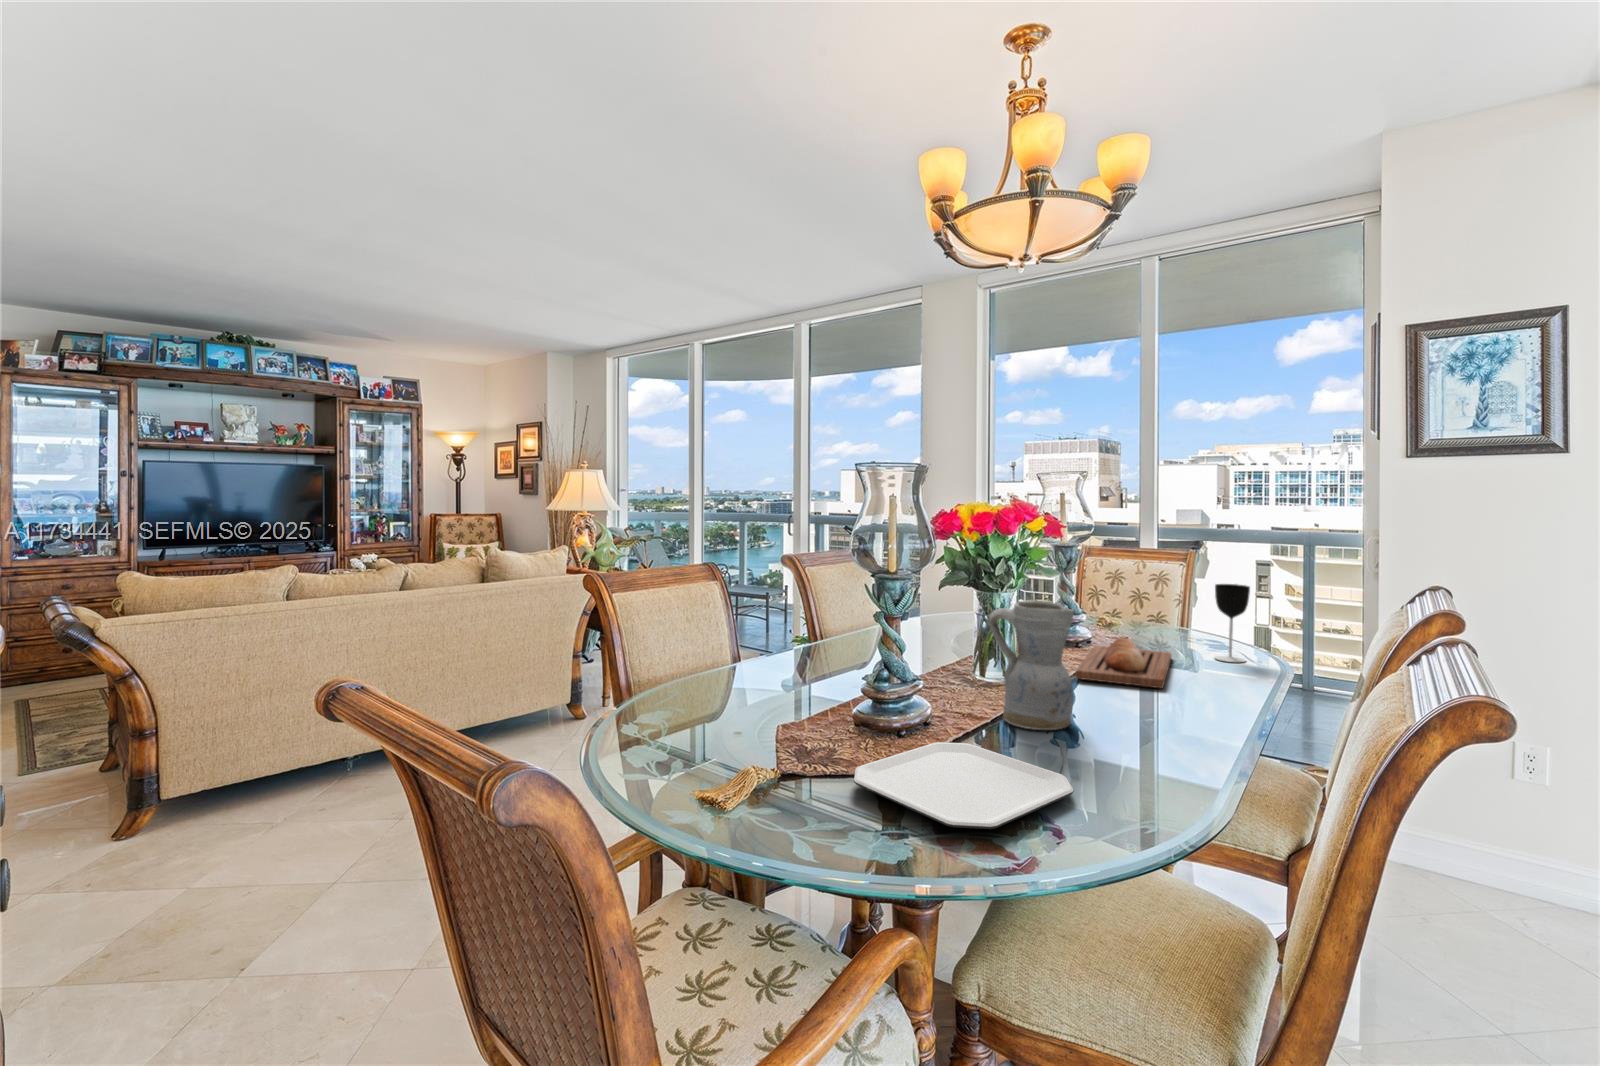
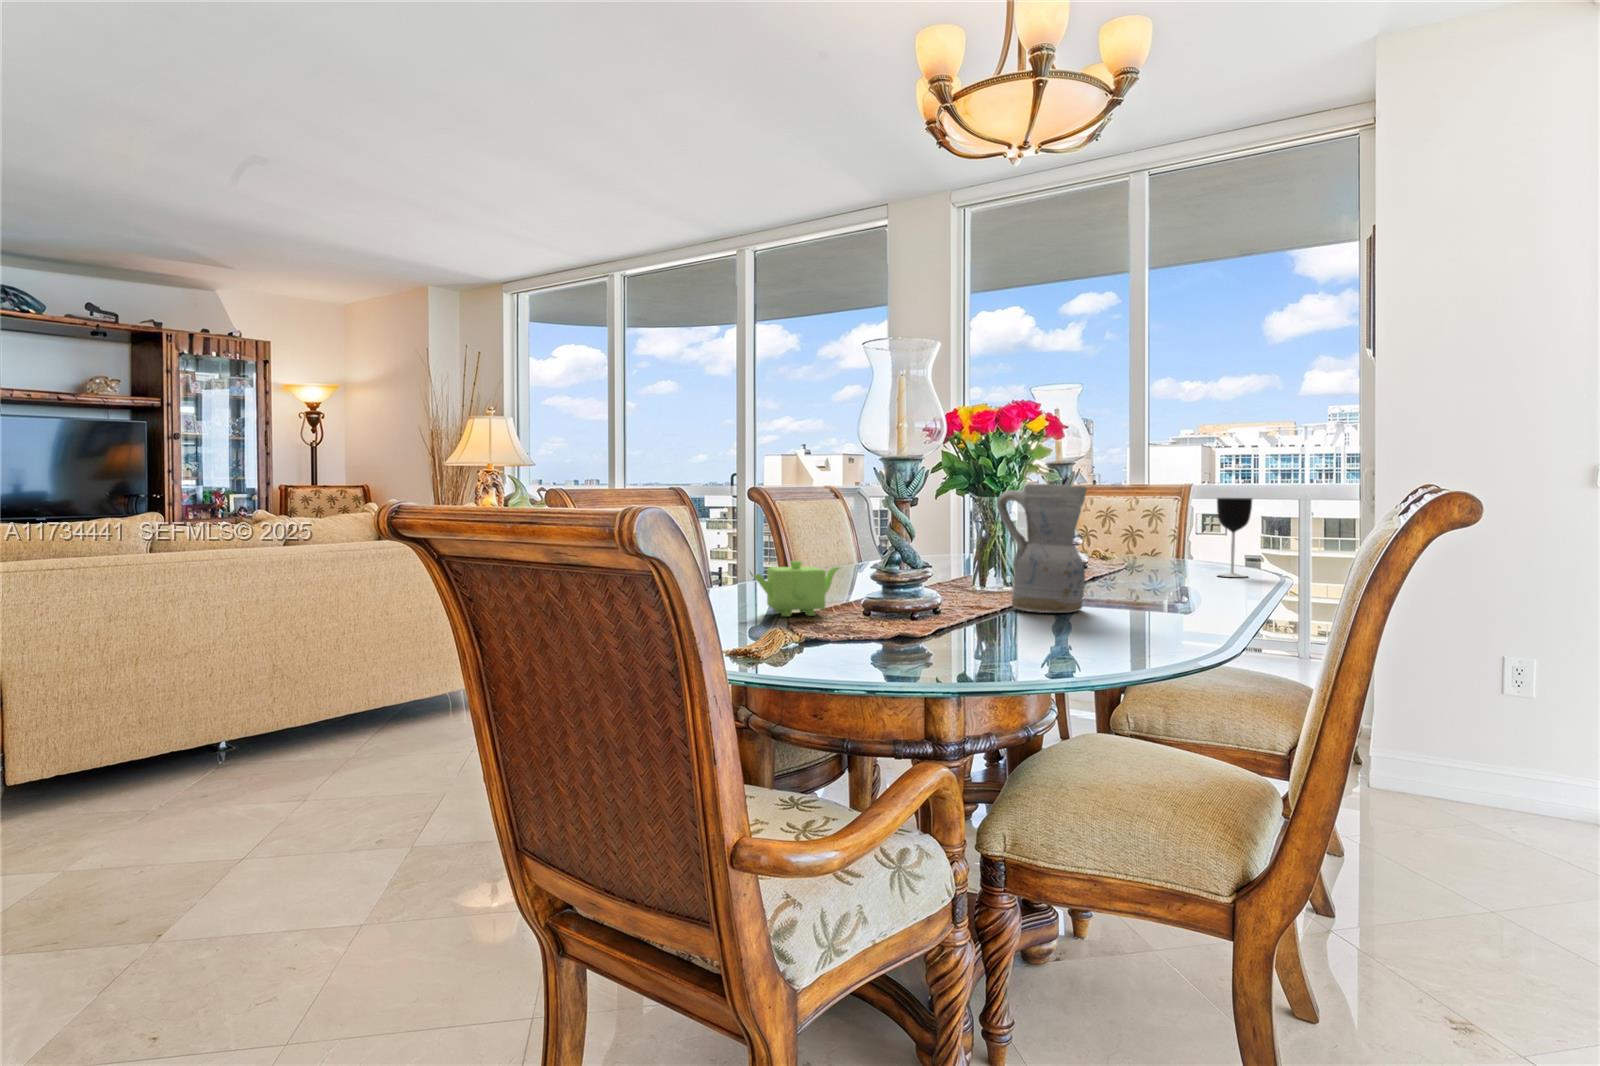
bread loaf: present [1075,638,1171,688] -> none [1078,554,1173,591]
teapot: none [760,673,843,728] -> present [754,561,841,616]
plate: present [854,742,1074,829] -> none [873,615,1100,660]

